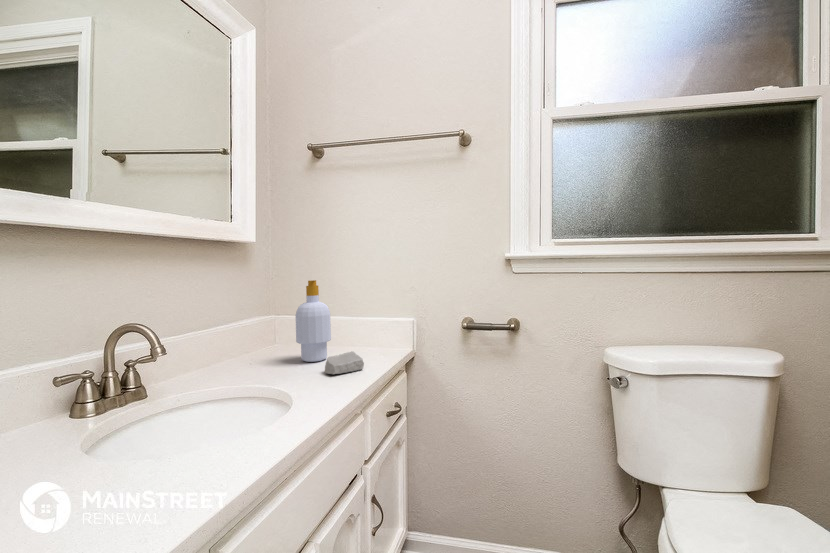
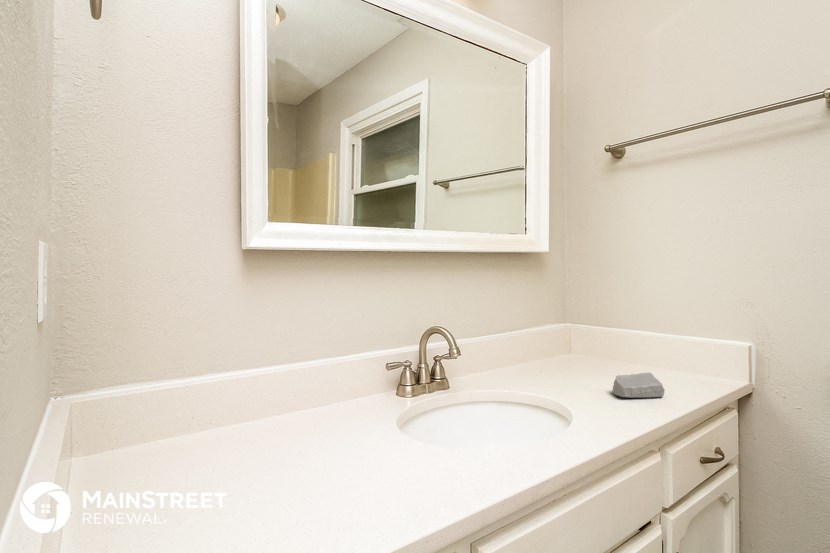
soap bottle: present [296,280,331,362] -> none [580,283,623,377]

